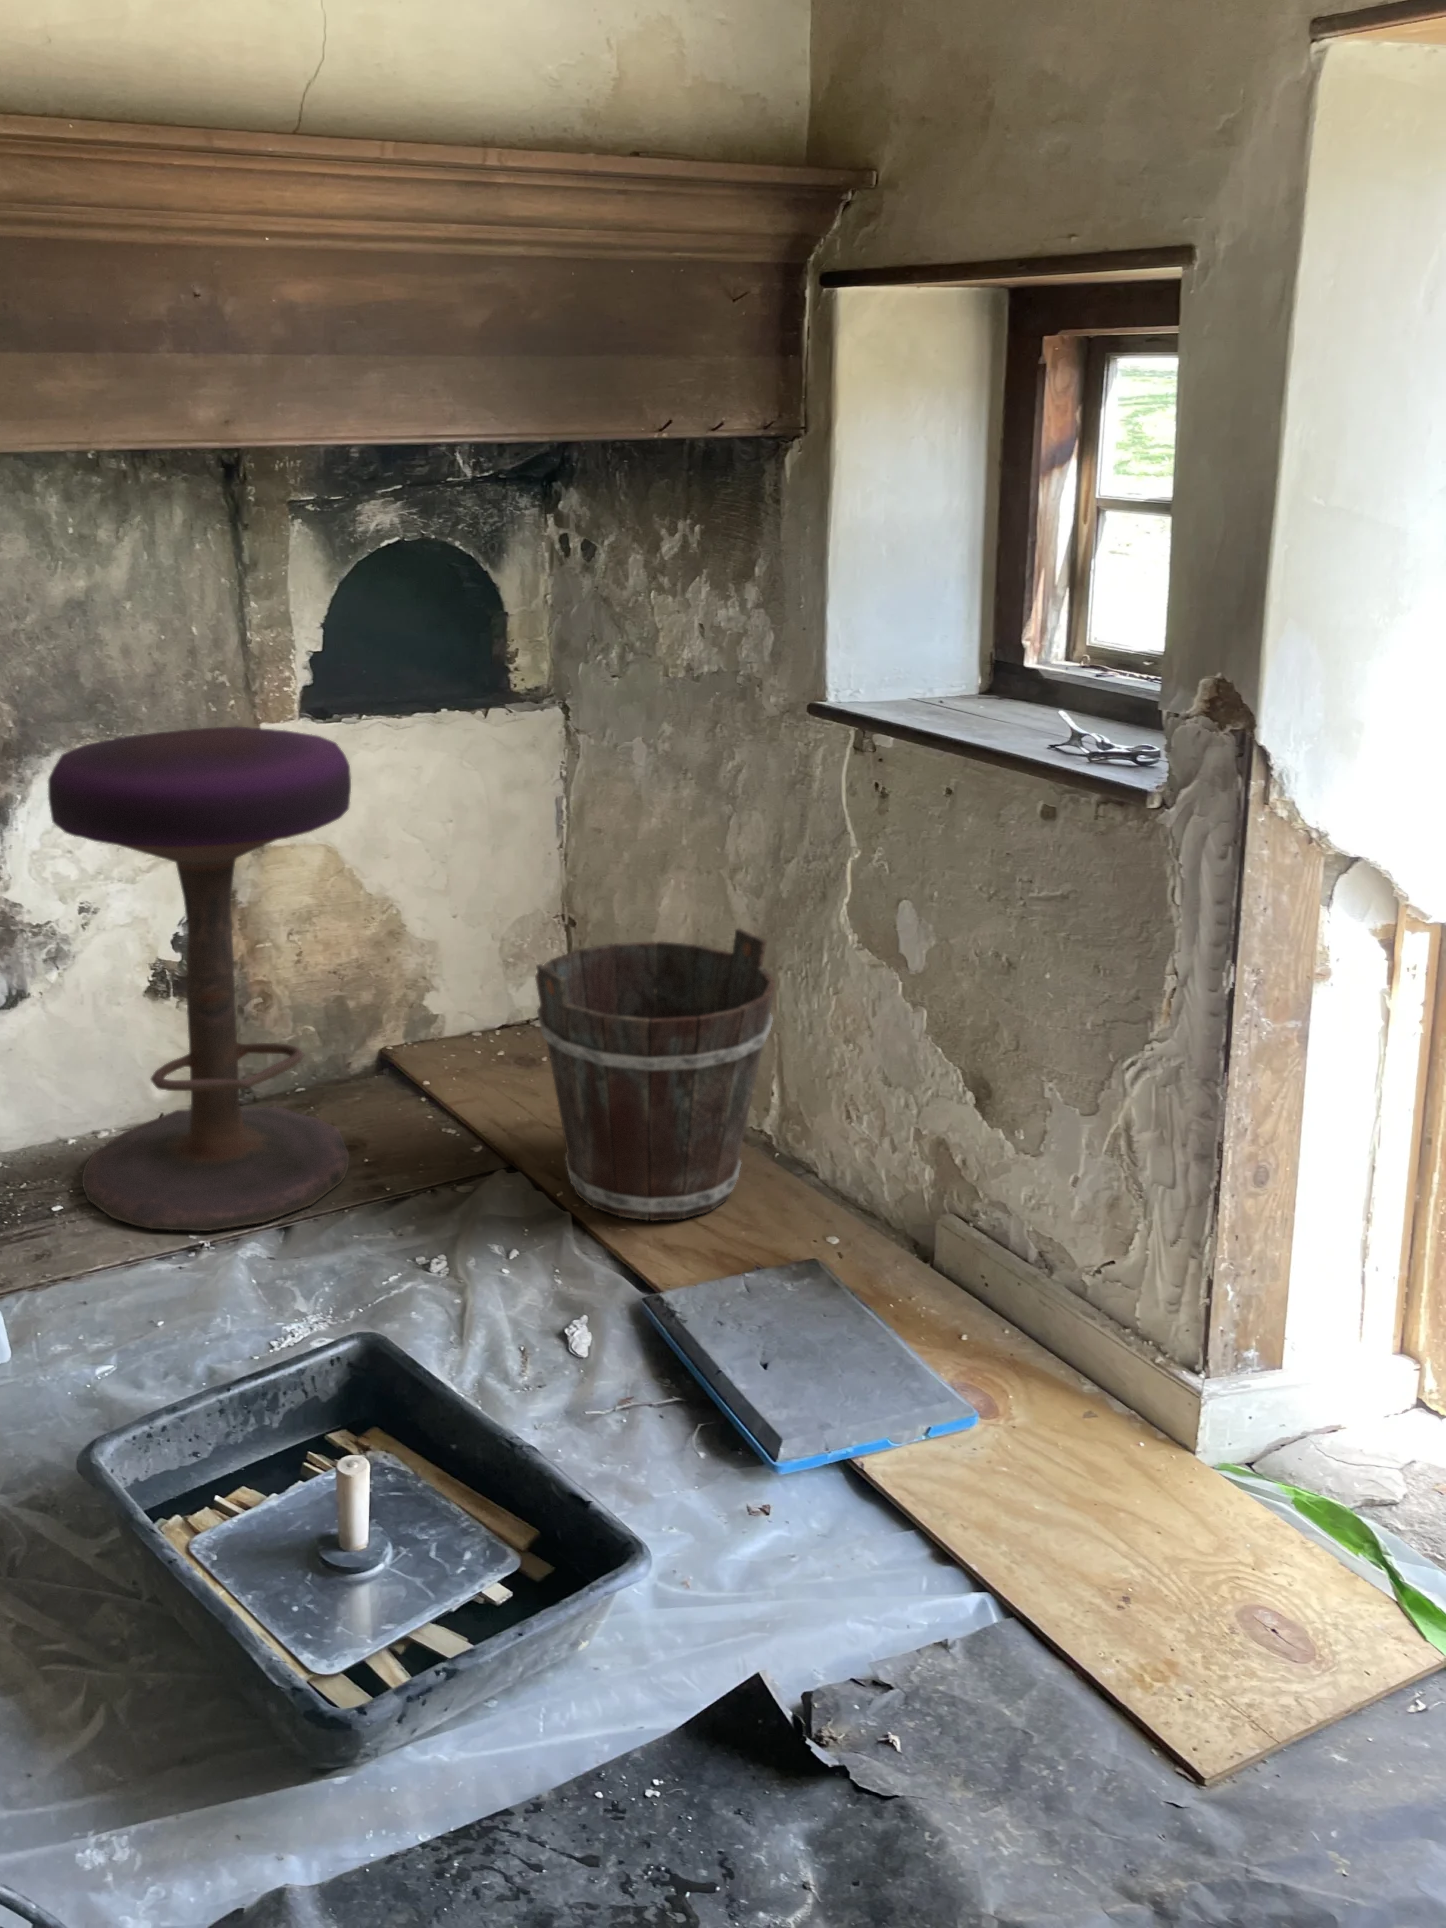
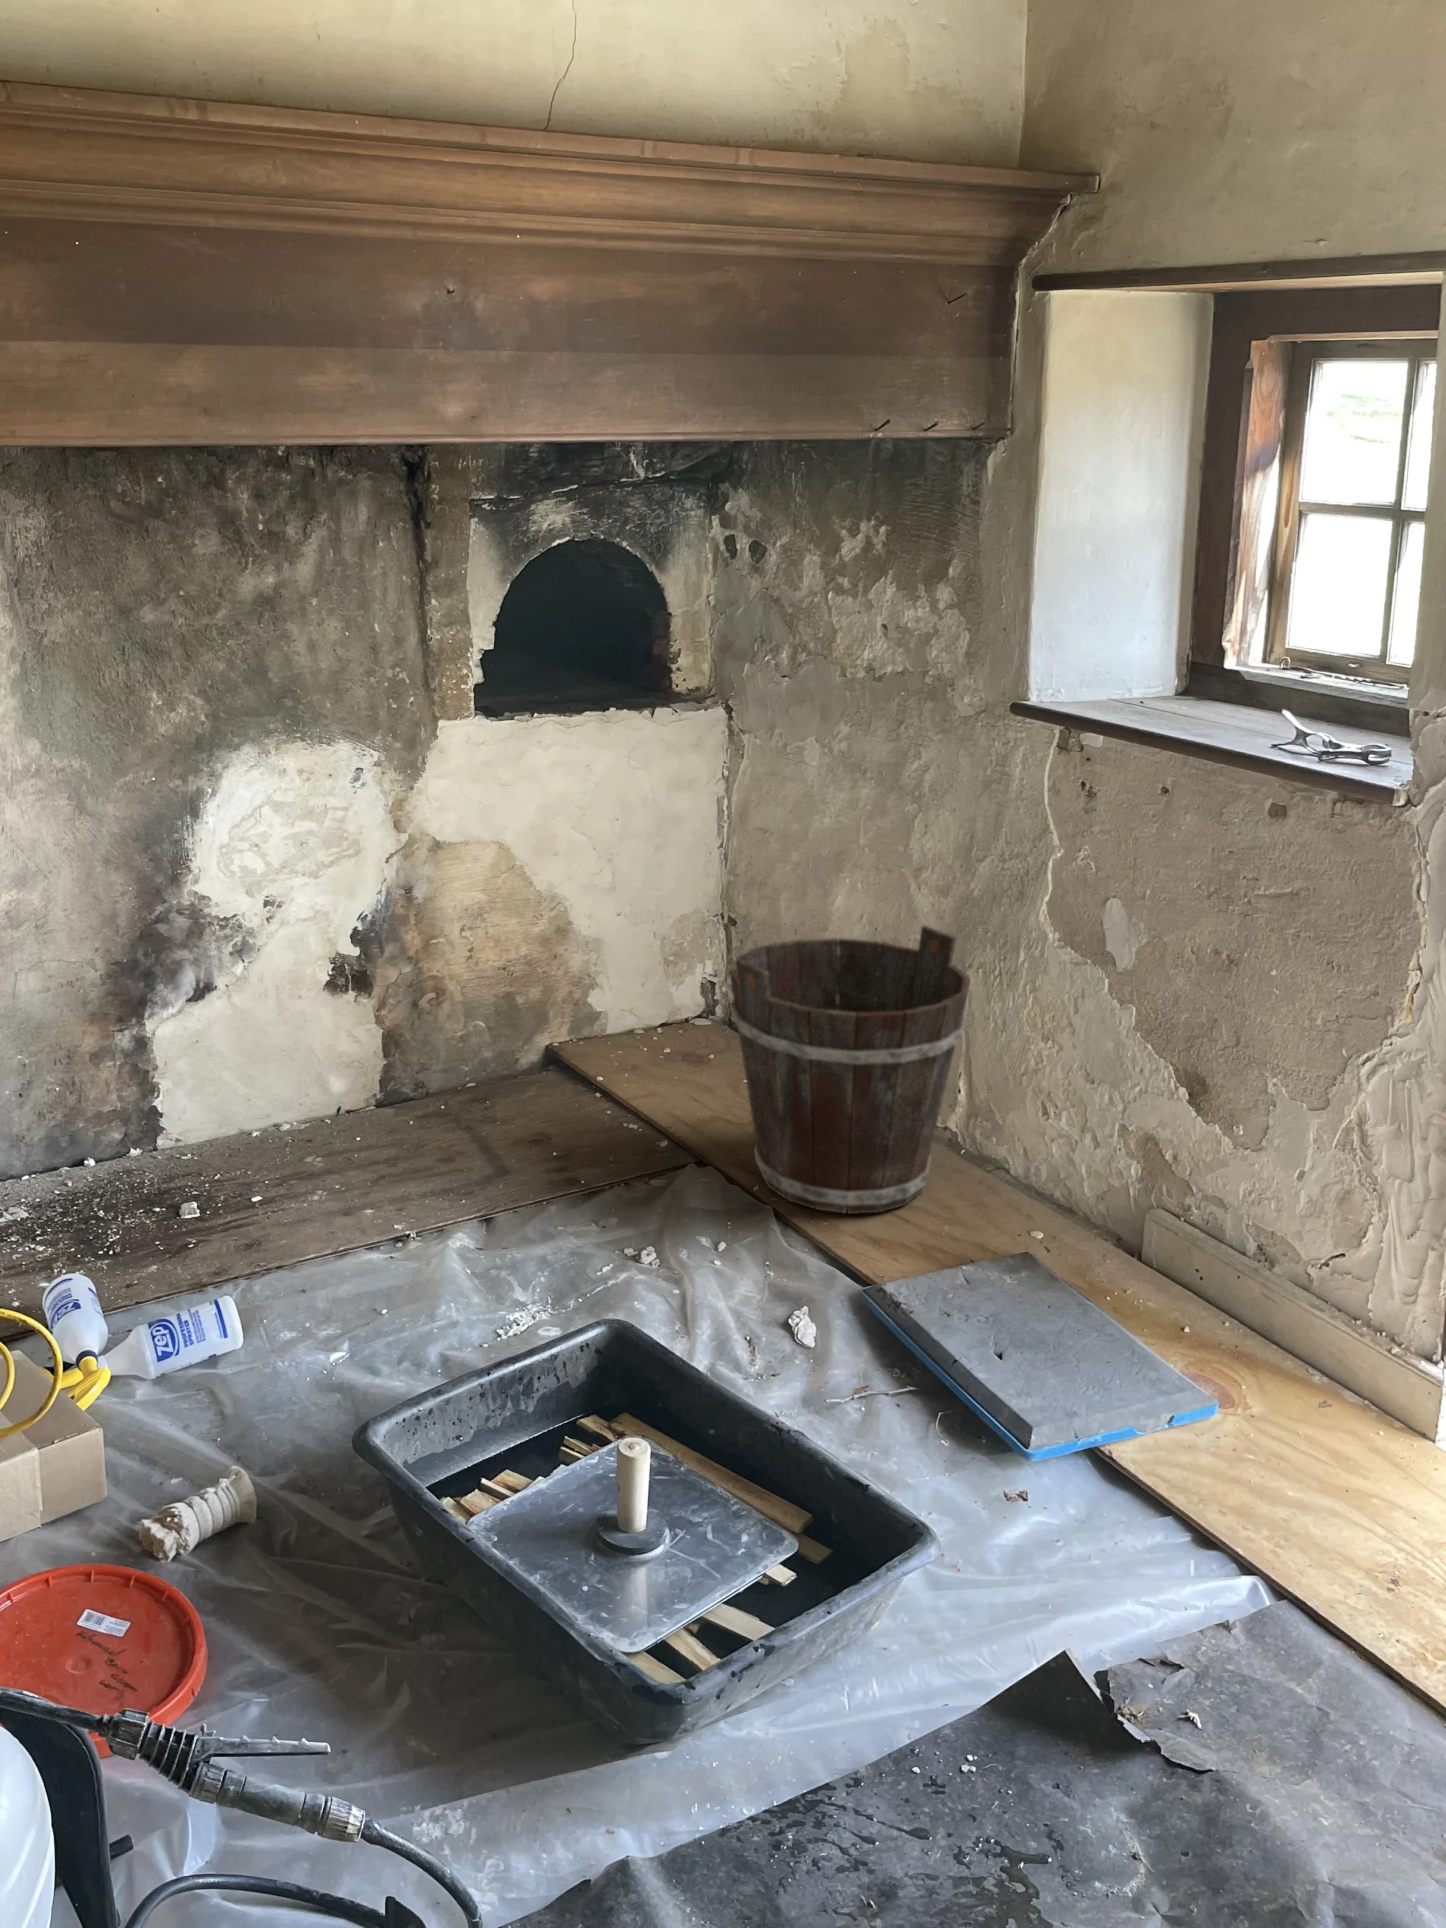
stool: present [48,727,351,1231] -> none [256,725,548,1221]

